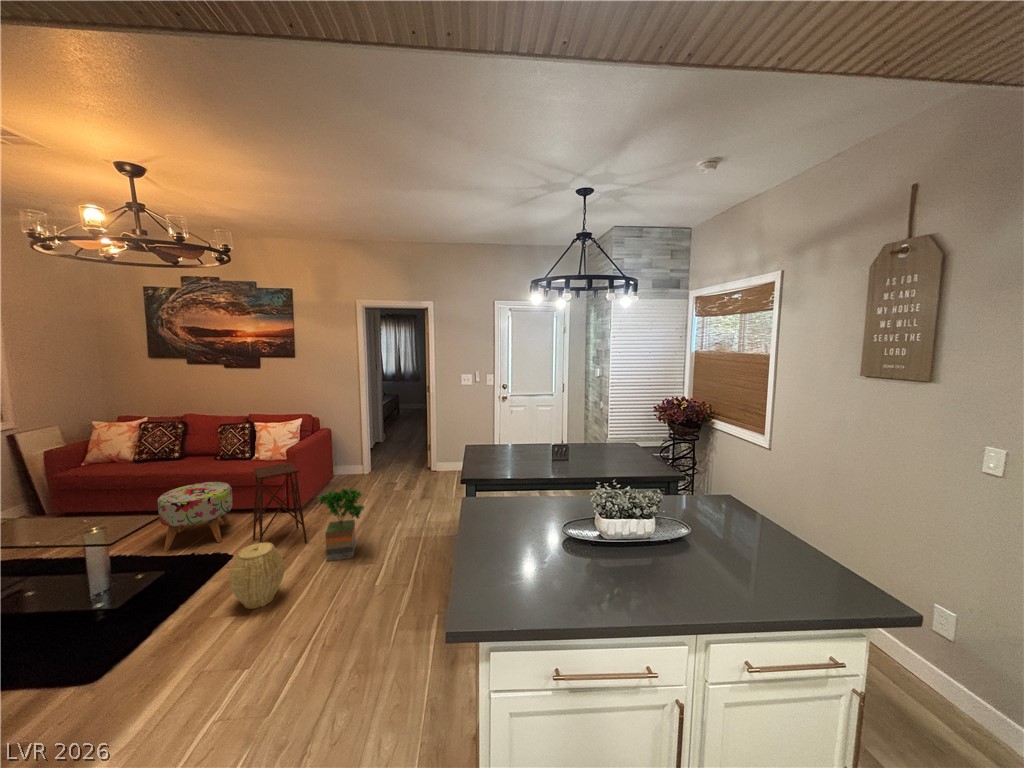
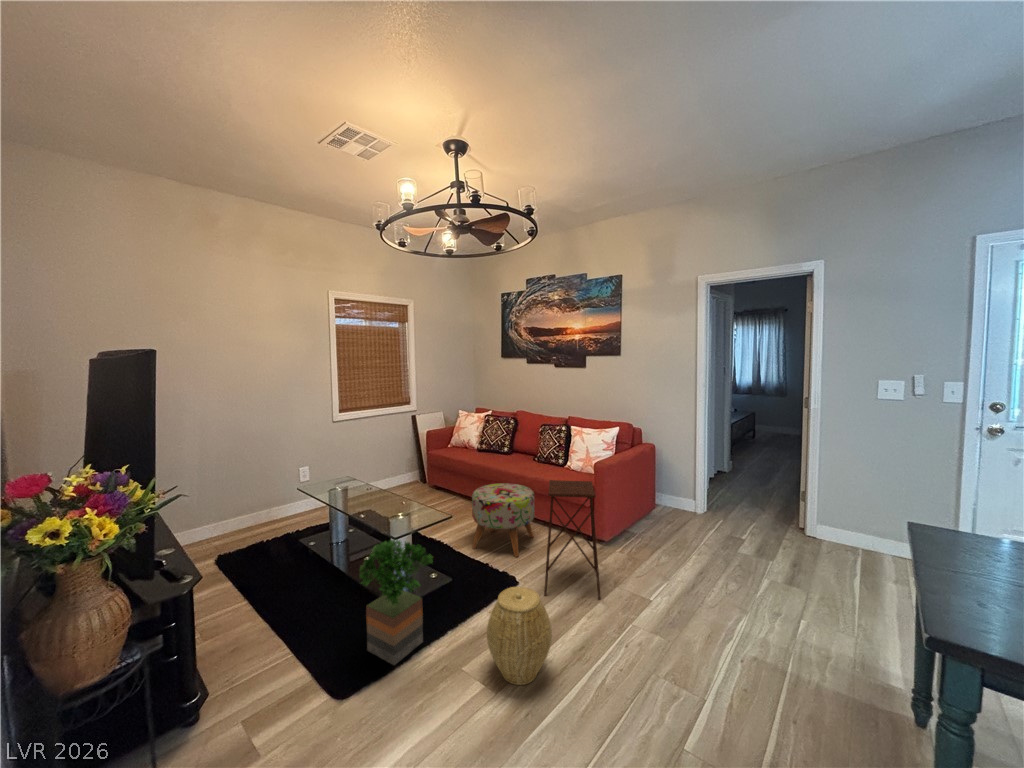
potted tree: present [318,488,365,561] -> present [360,540,432,665]

